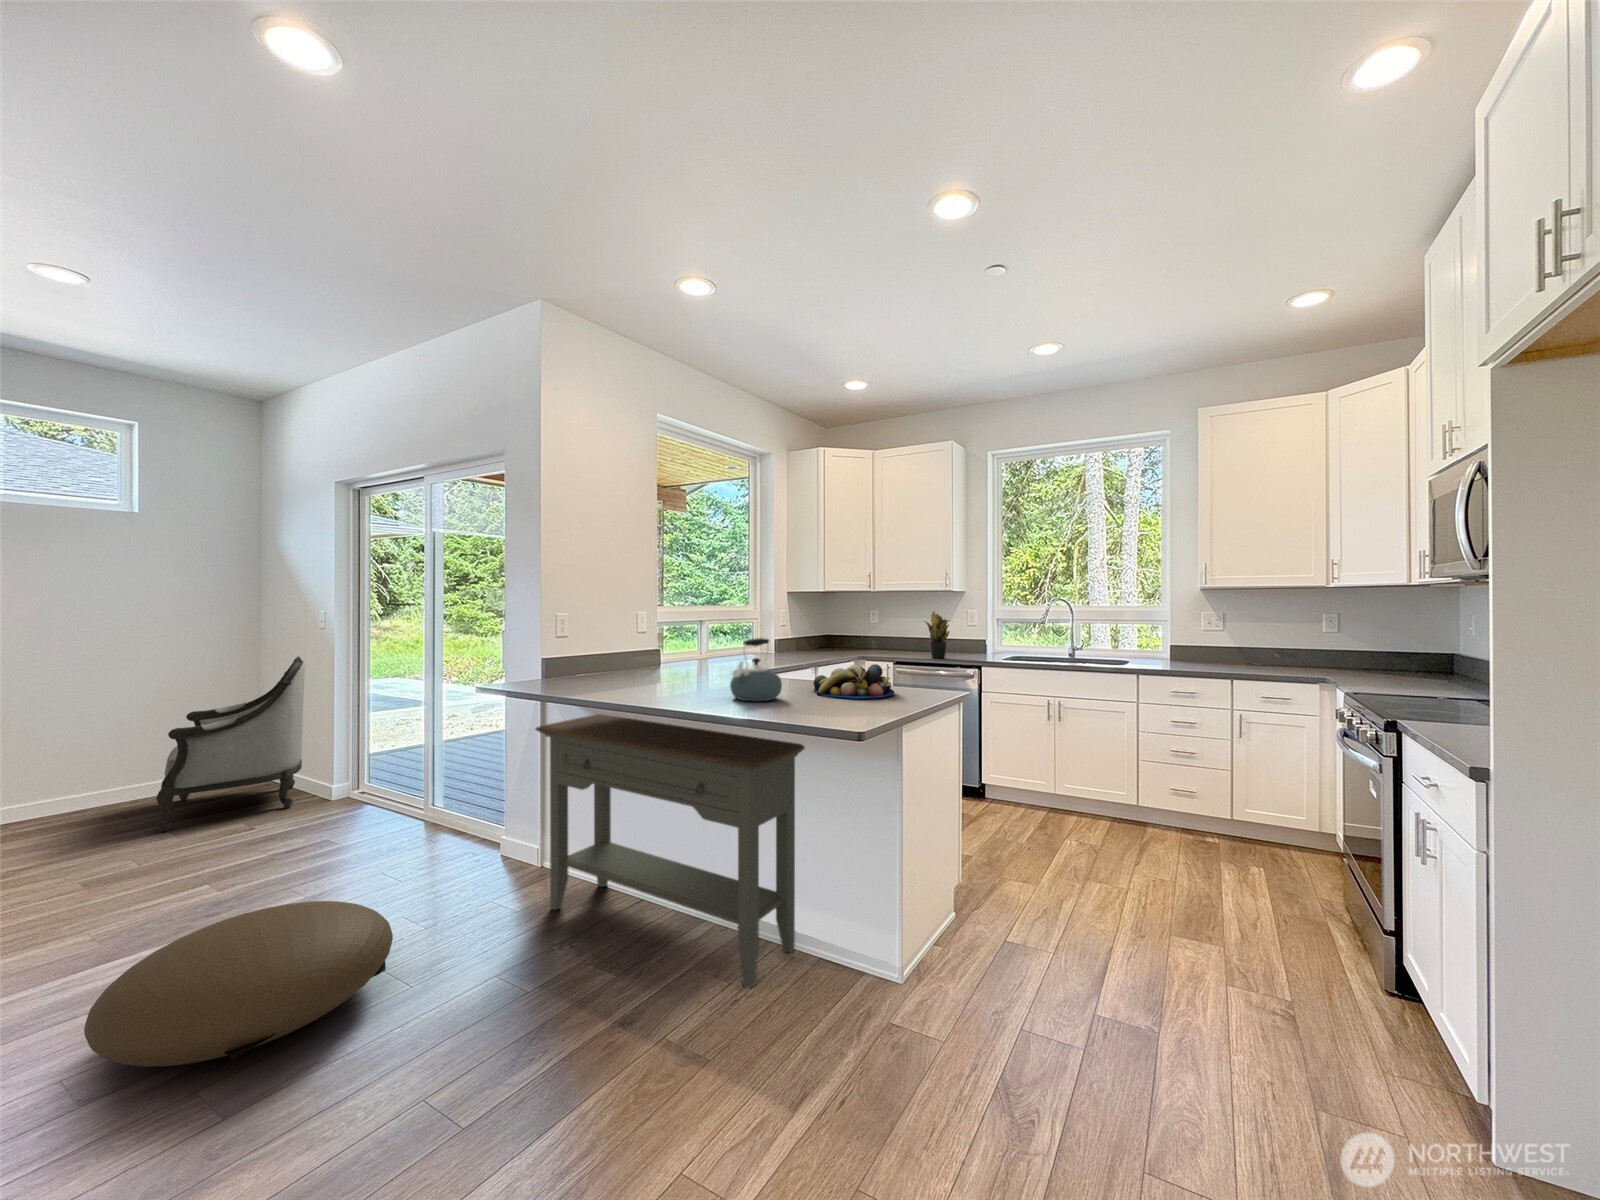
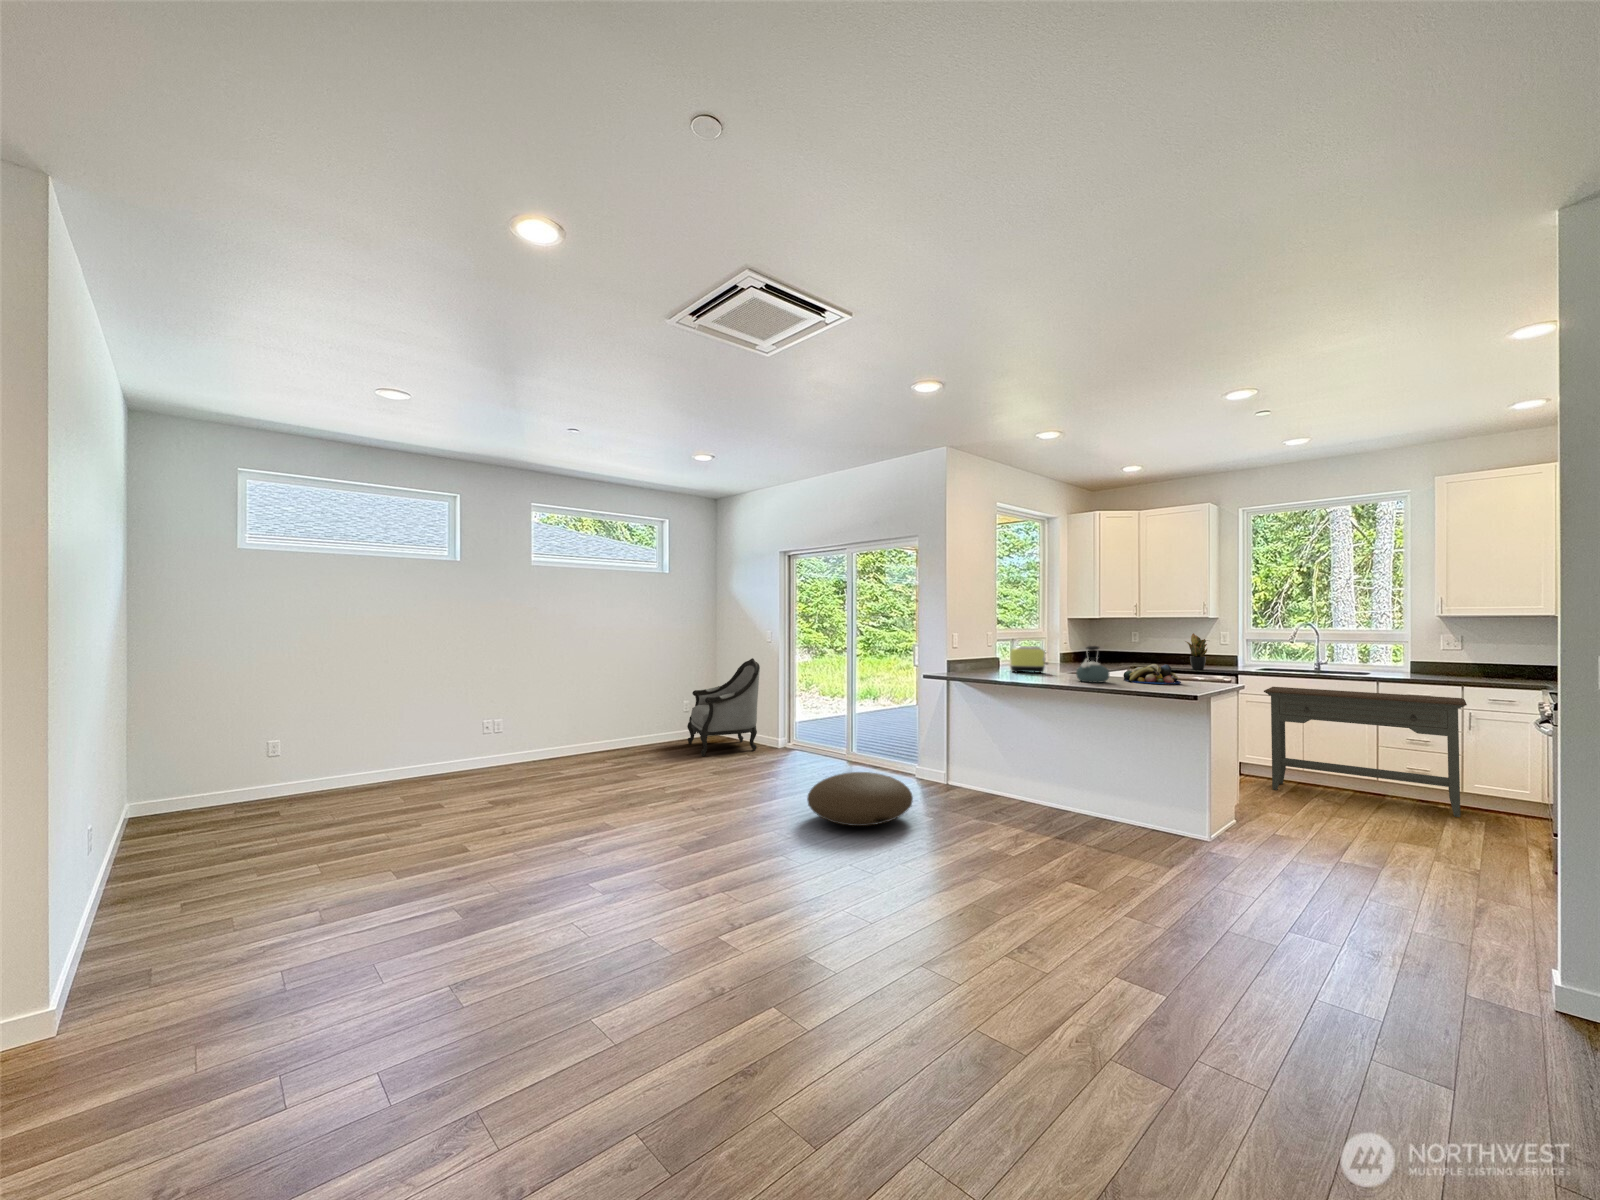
toaster: none [656,636,714,679] -> present [1010,646,1048,673]
console table: present [536,714,805,988] -> present [1264,687,1467,817]

